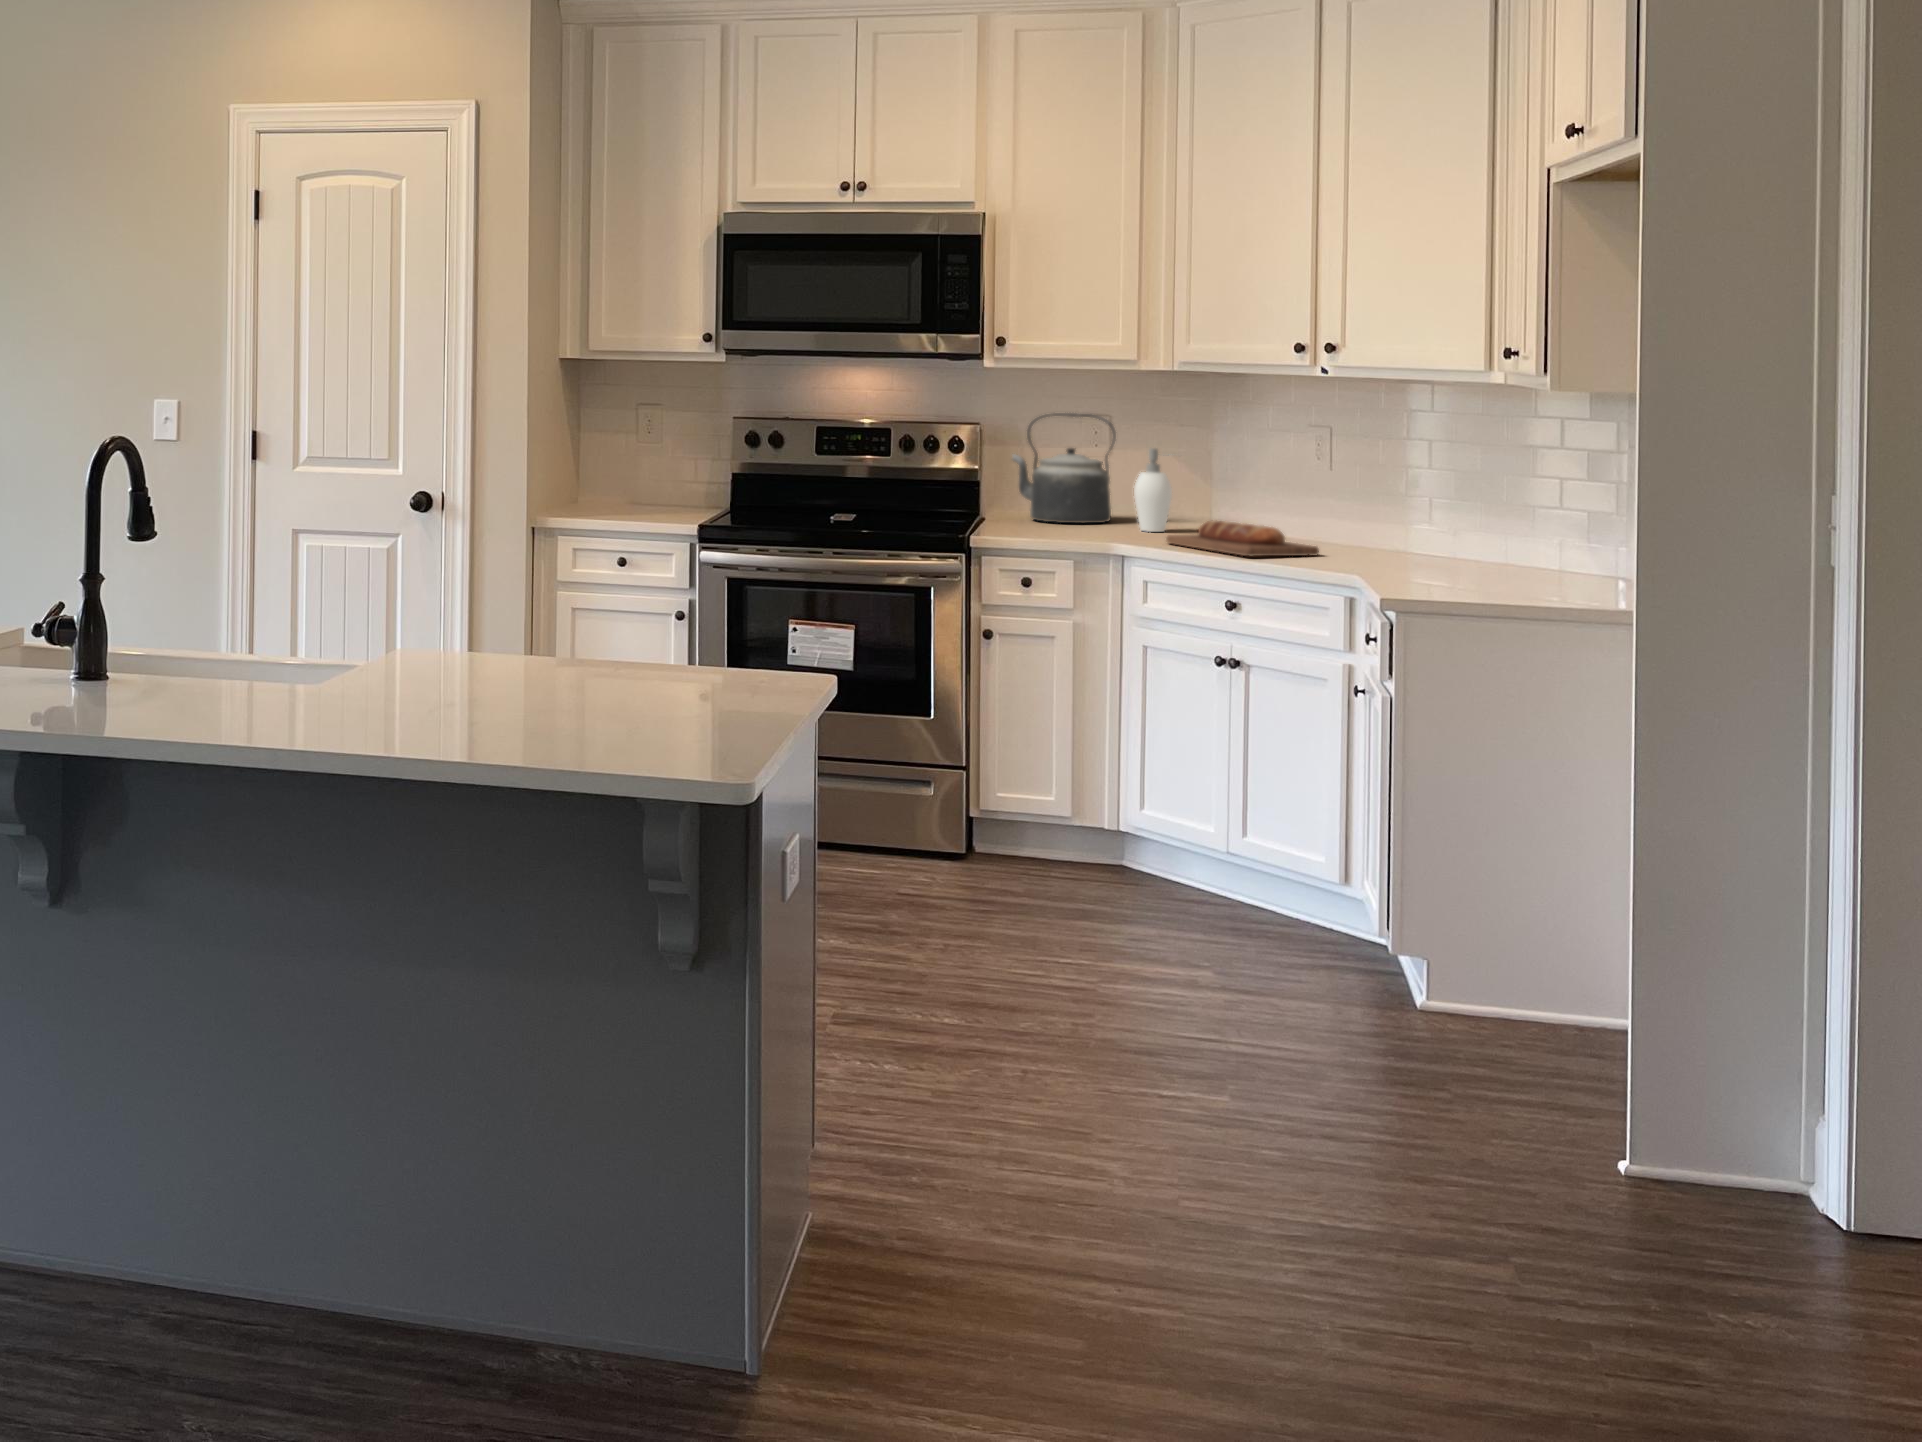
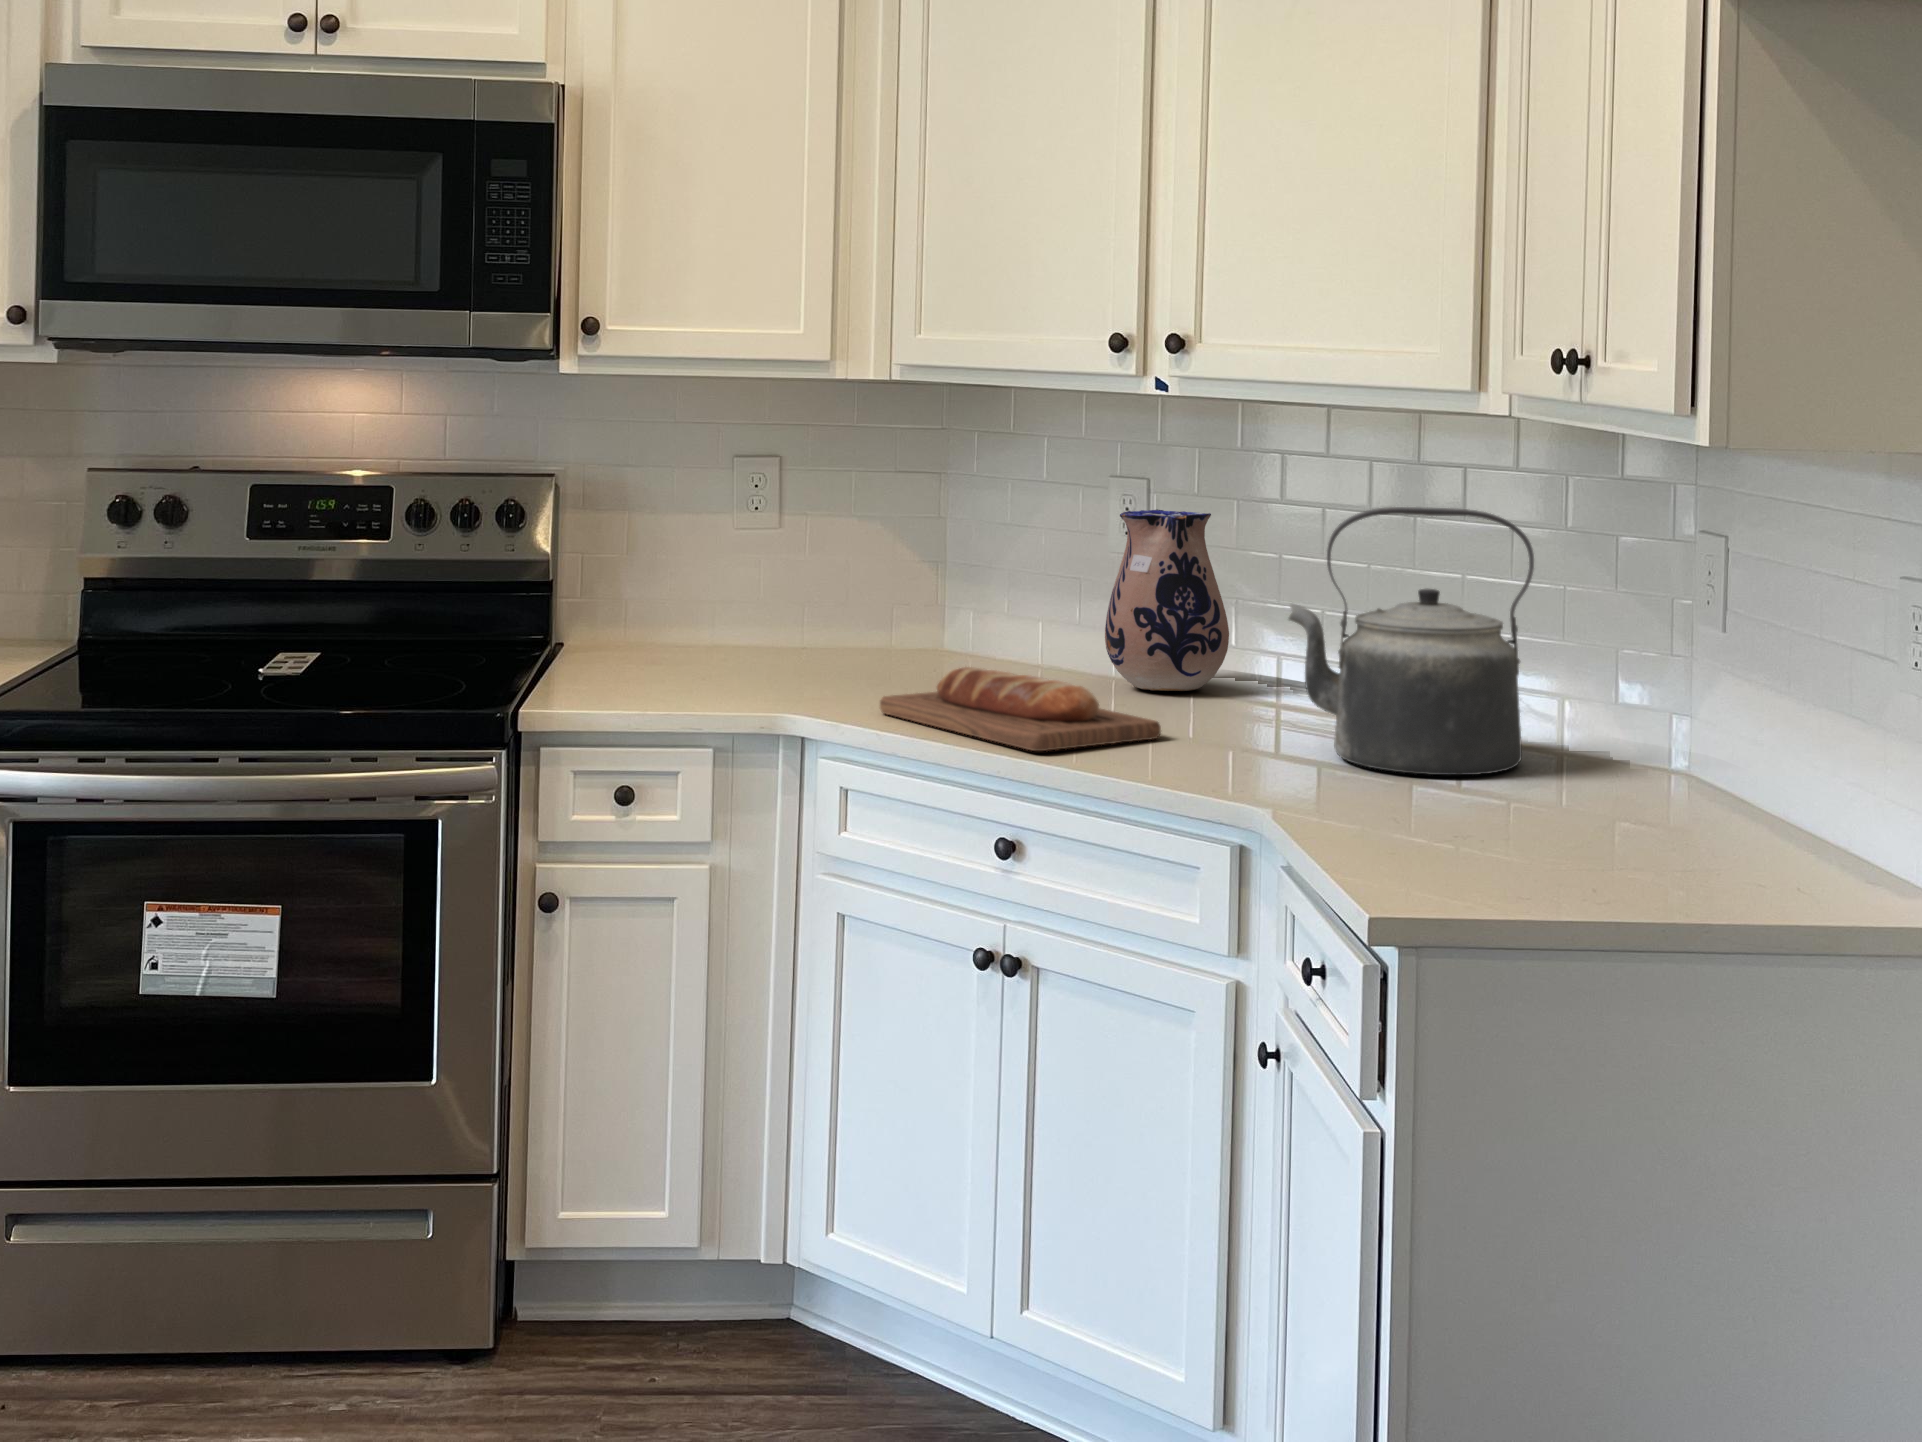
kettle: present [1012,413,1116,523] -> present [1289,507,1534,775]
ceramic pitcher: none [1298,442,1371,541] -> present [1105,509,1229,691]
soap dispenser: present [1134,448,1172,532] -> none [823,525,905,678]

